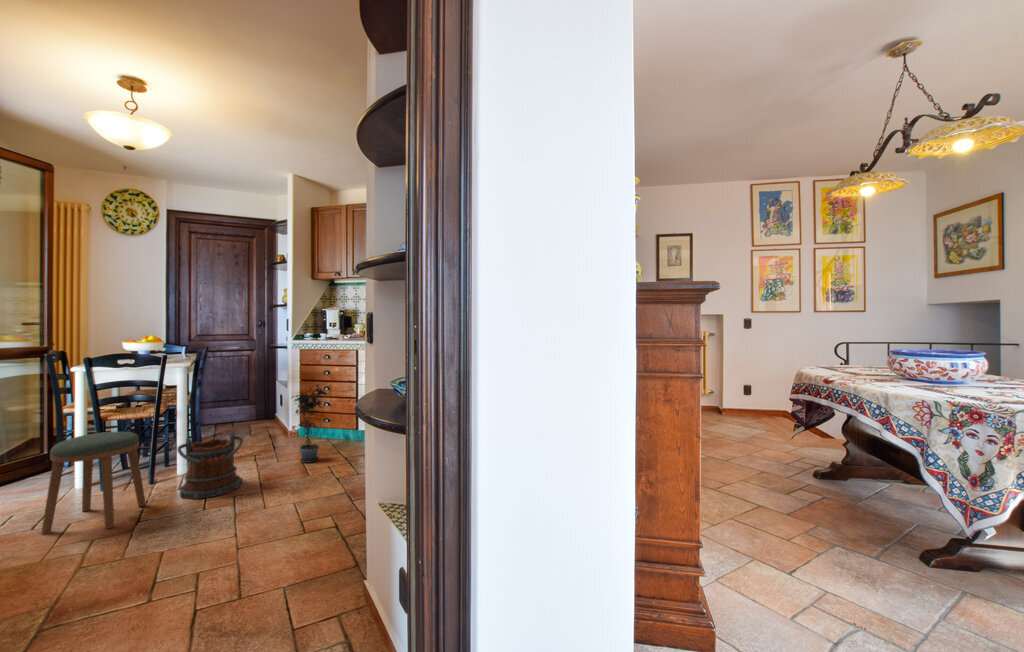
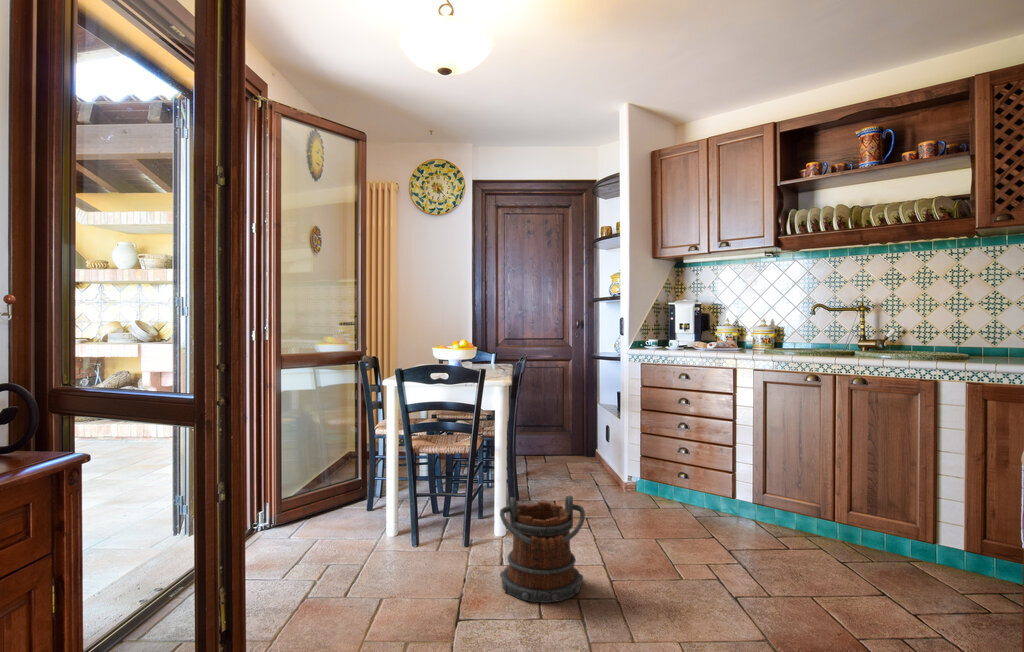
potted plant: present [293,385,327,462] -> none [648,428,705,563]
stool: present [41,432,146,535] -> none [353,475,463,629]

